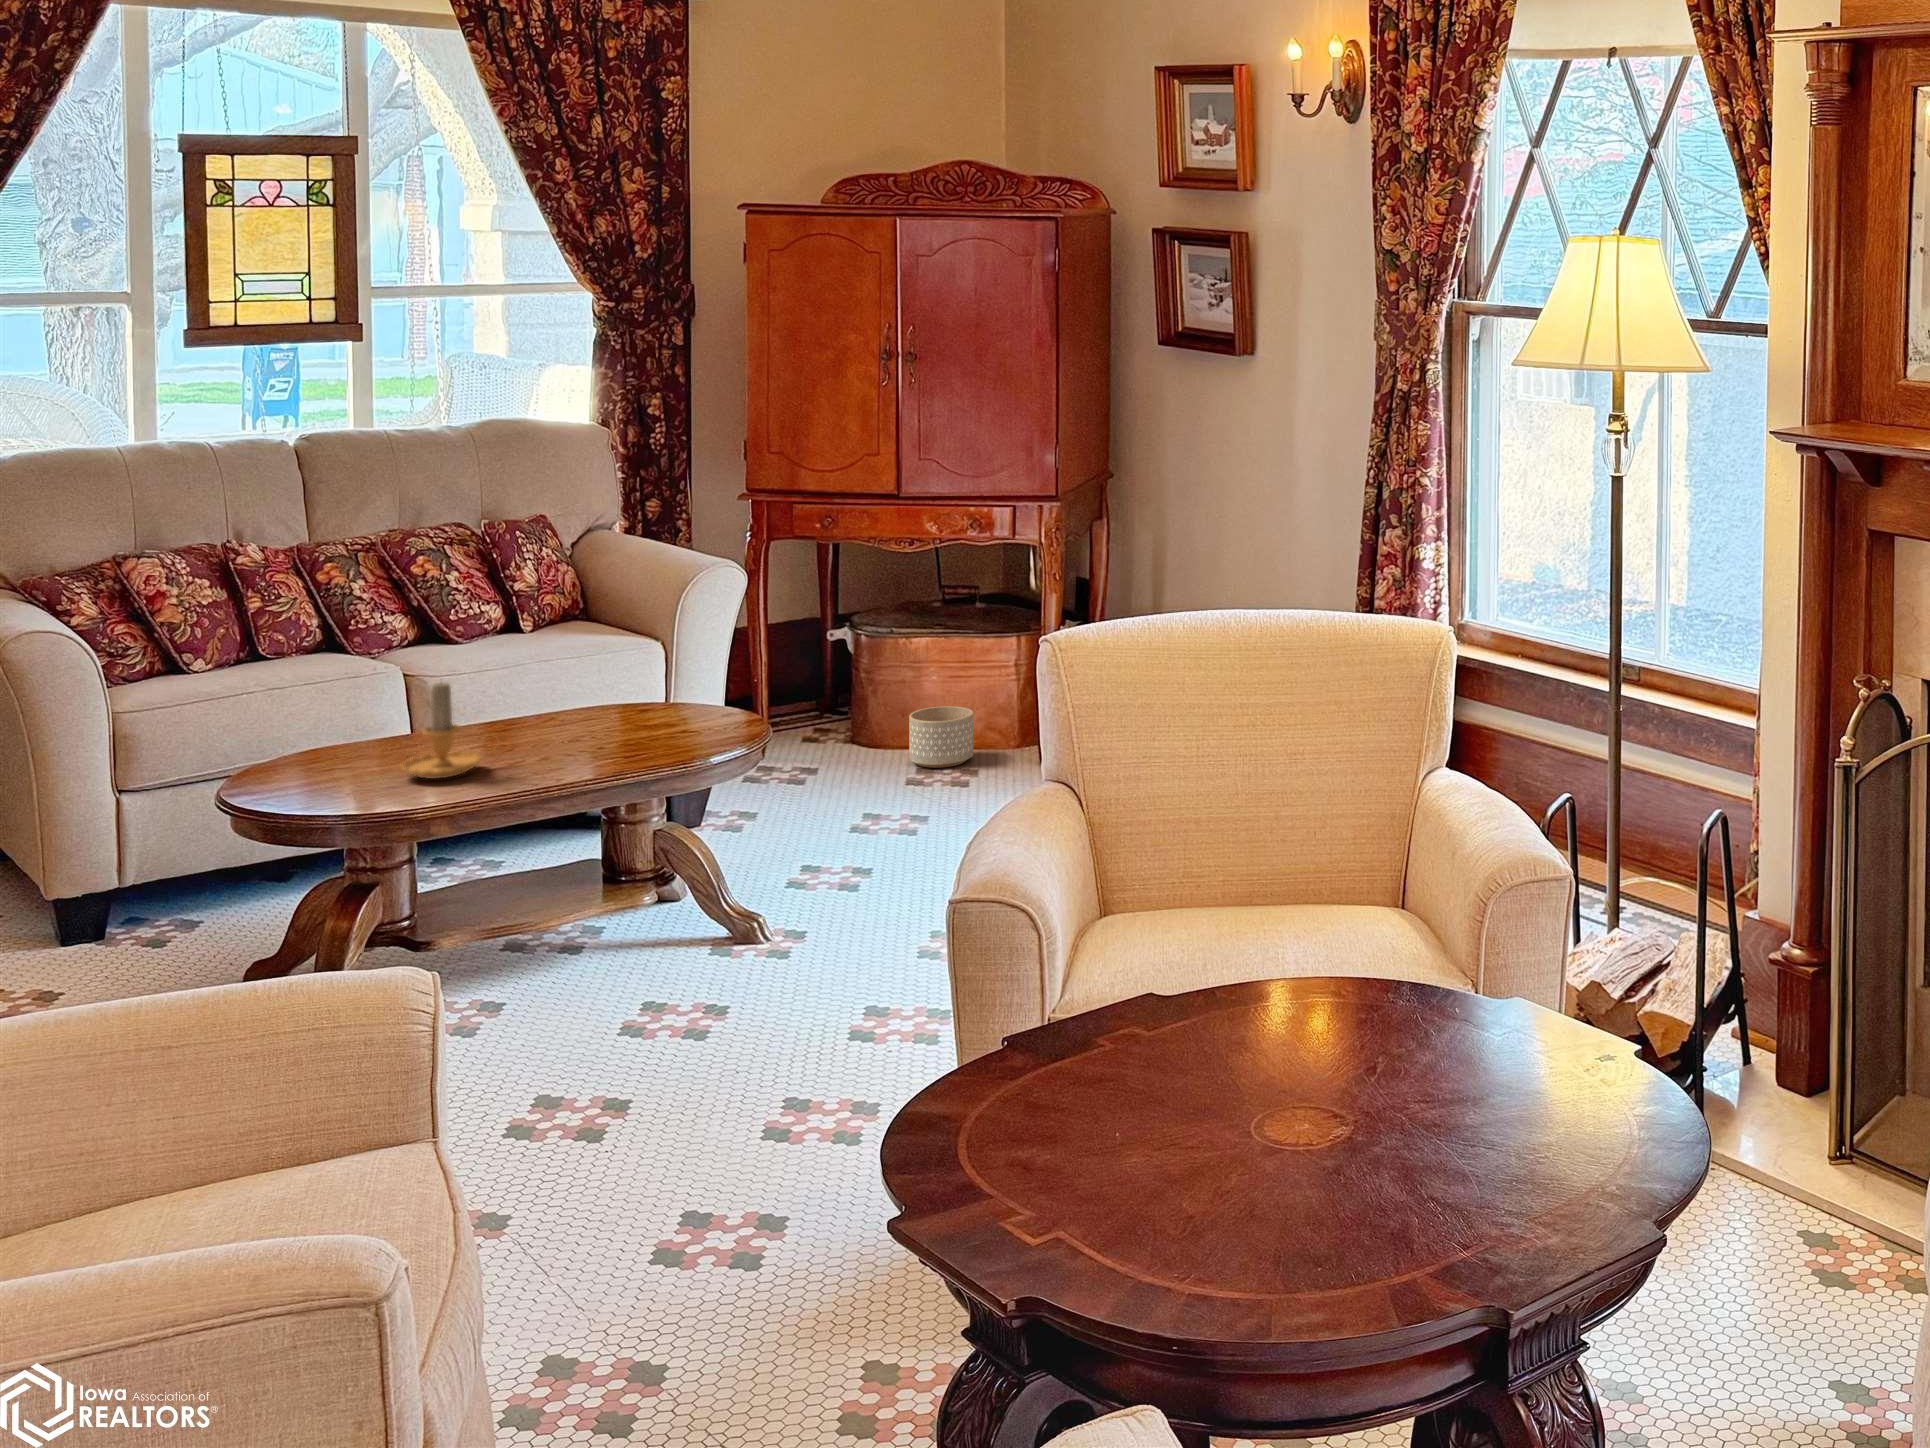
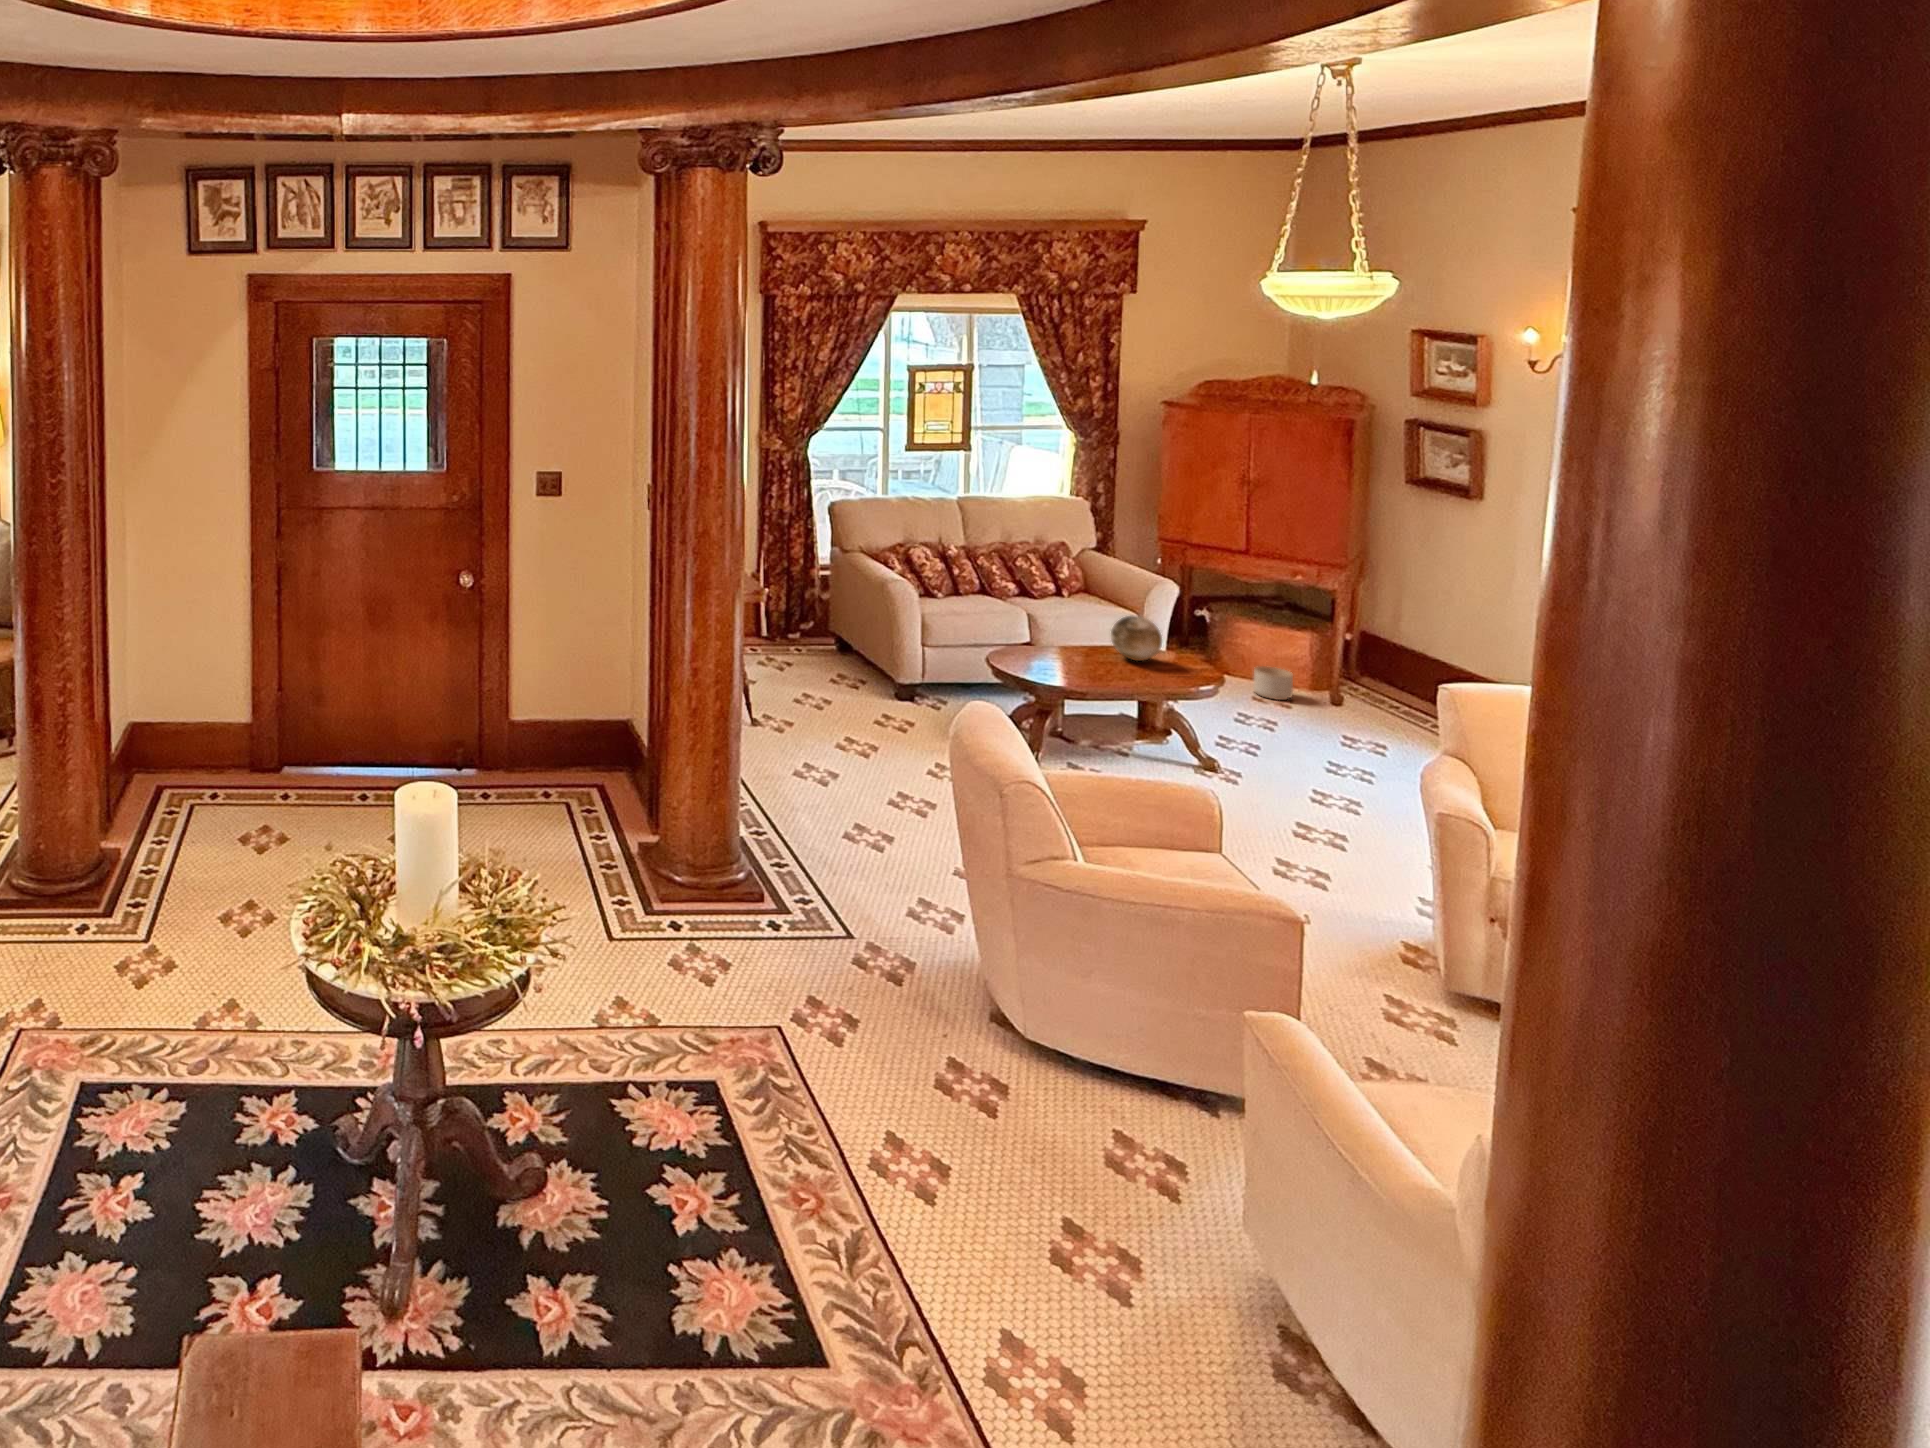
decorative orb: none [543,635,652,735] -> present [1111,616,1162,661]
candle: present [401,682,489,779] -> none [1060,627,1100,669]

